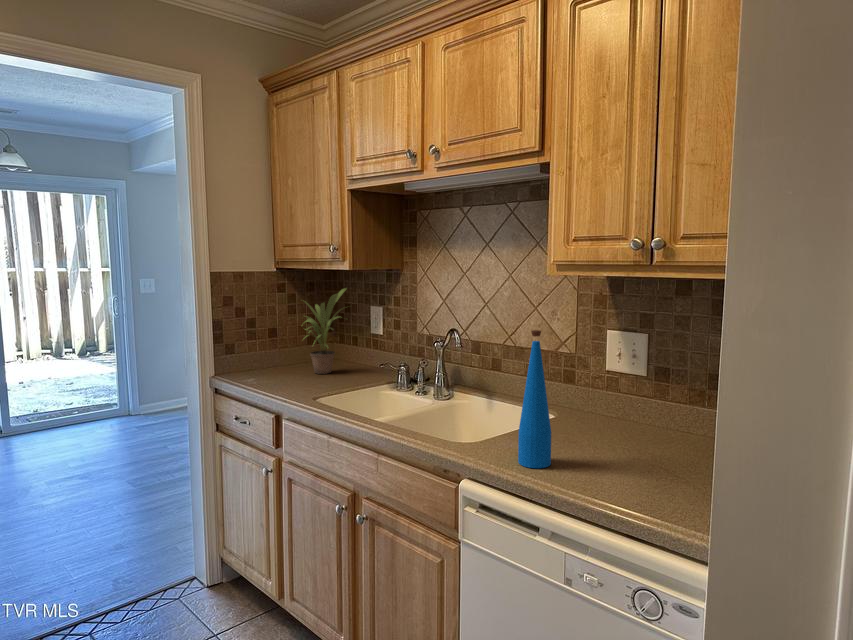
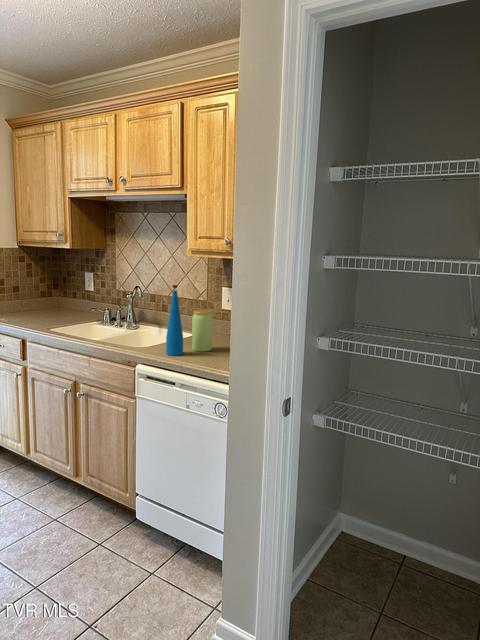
potted plant: present [301,289,346,374] -> none [35,261,73,316]
jar: none [565,376,606,459] -> present [192,310,213,352]

